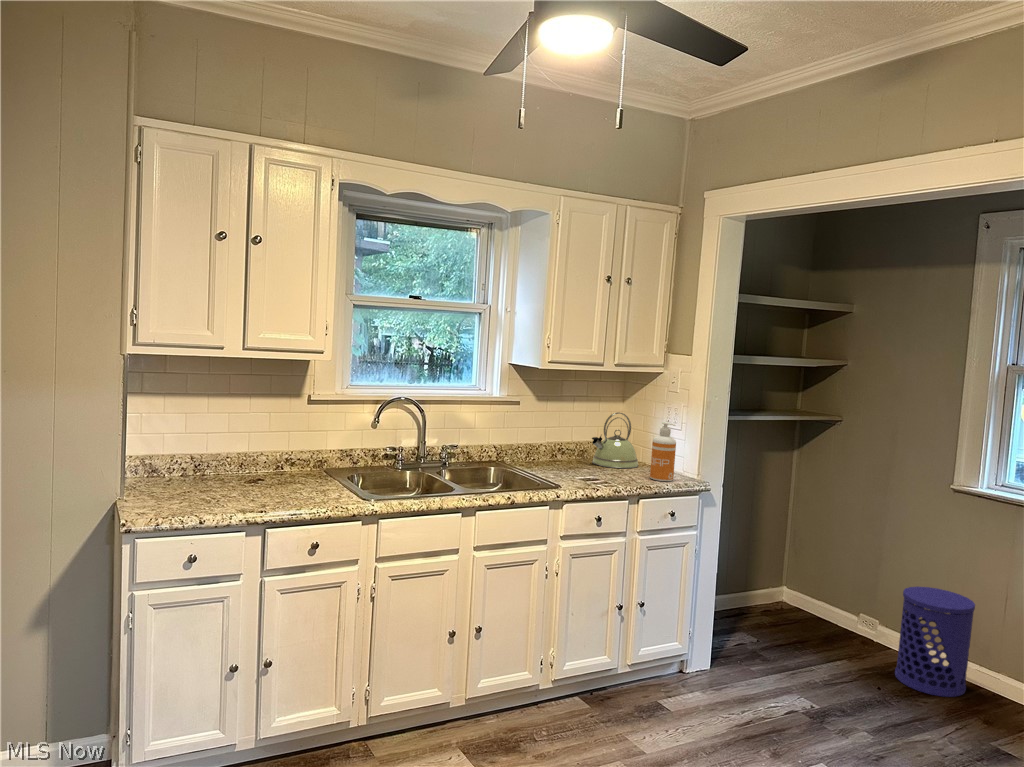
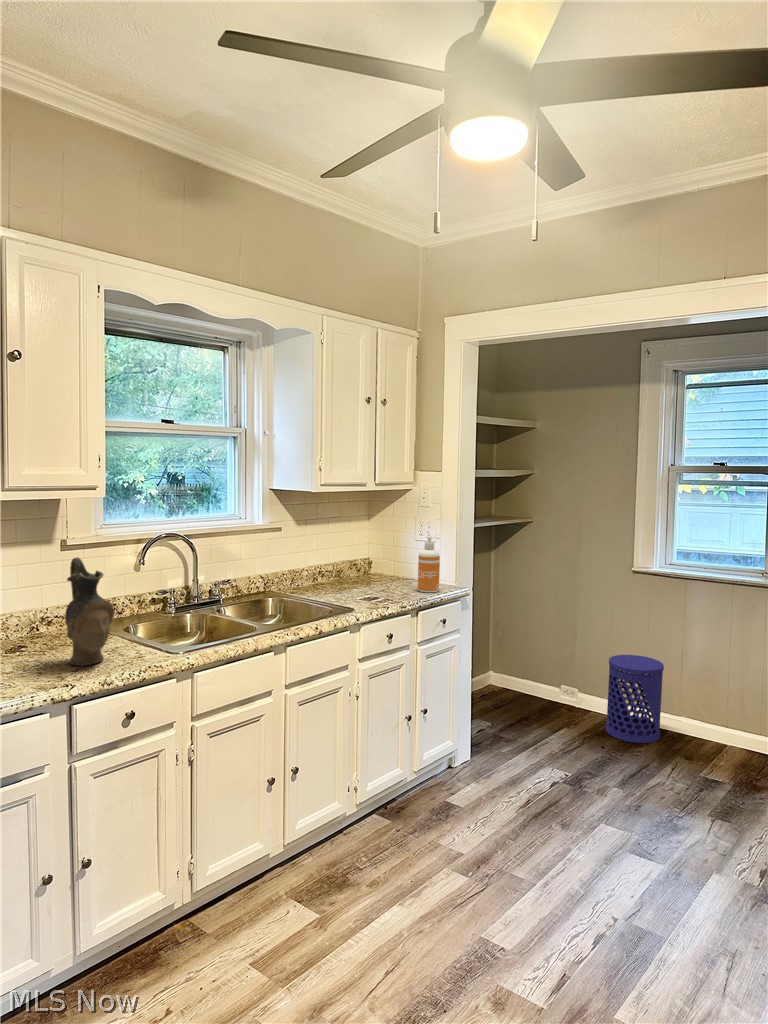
ceramic pitcher: none [278,409,316,499] -> present [65,557,114,666]
kettle: present [592,412,638,468] -> none [350,531,394,585]

